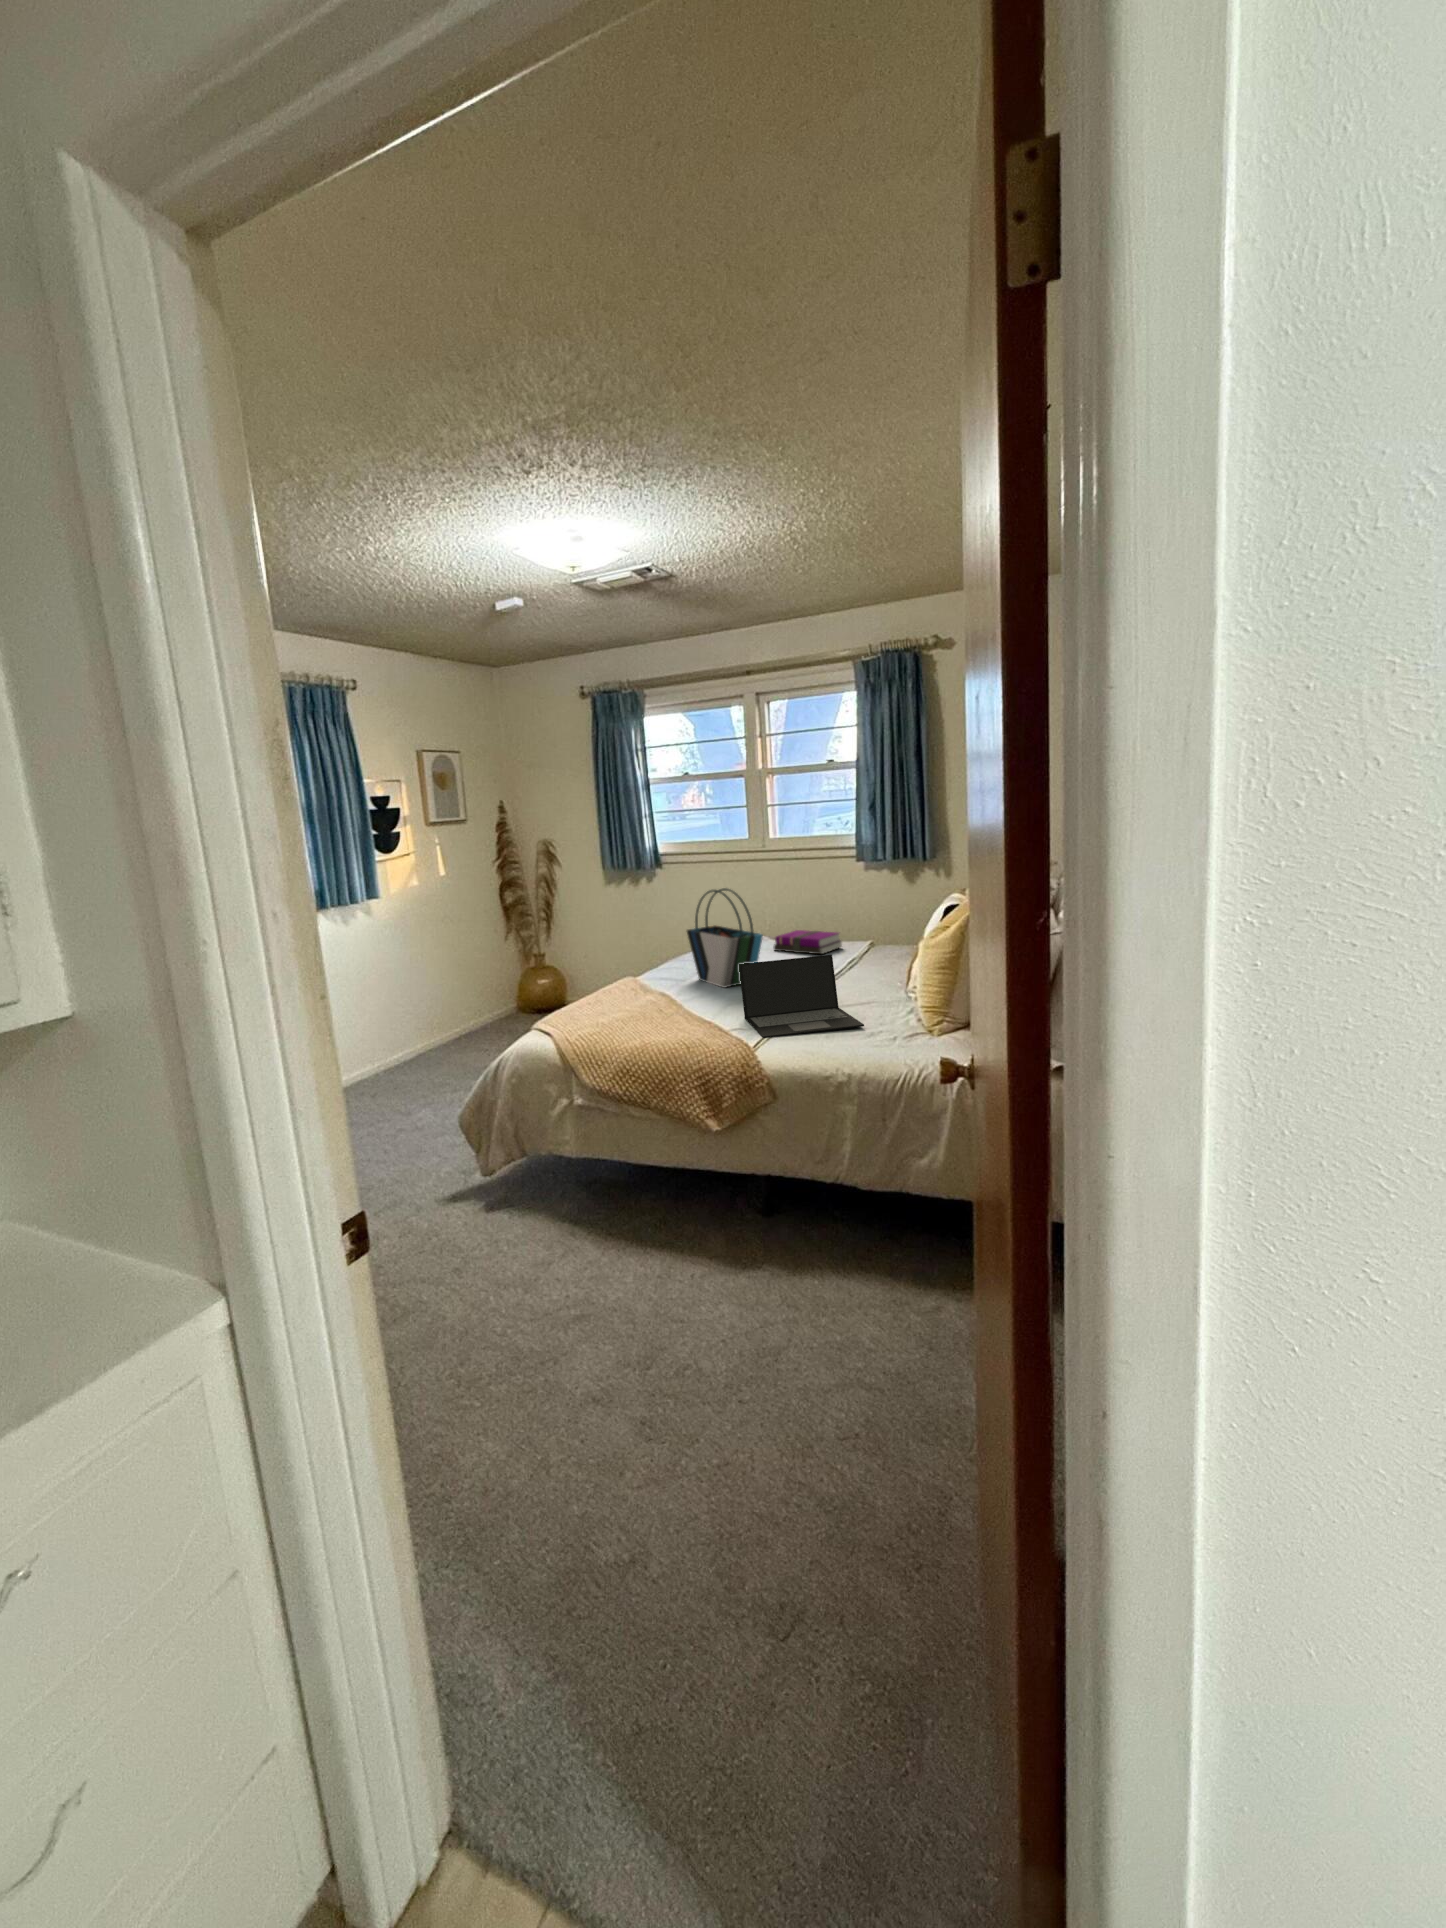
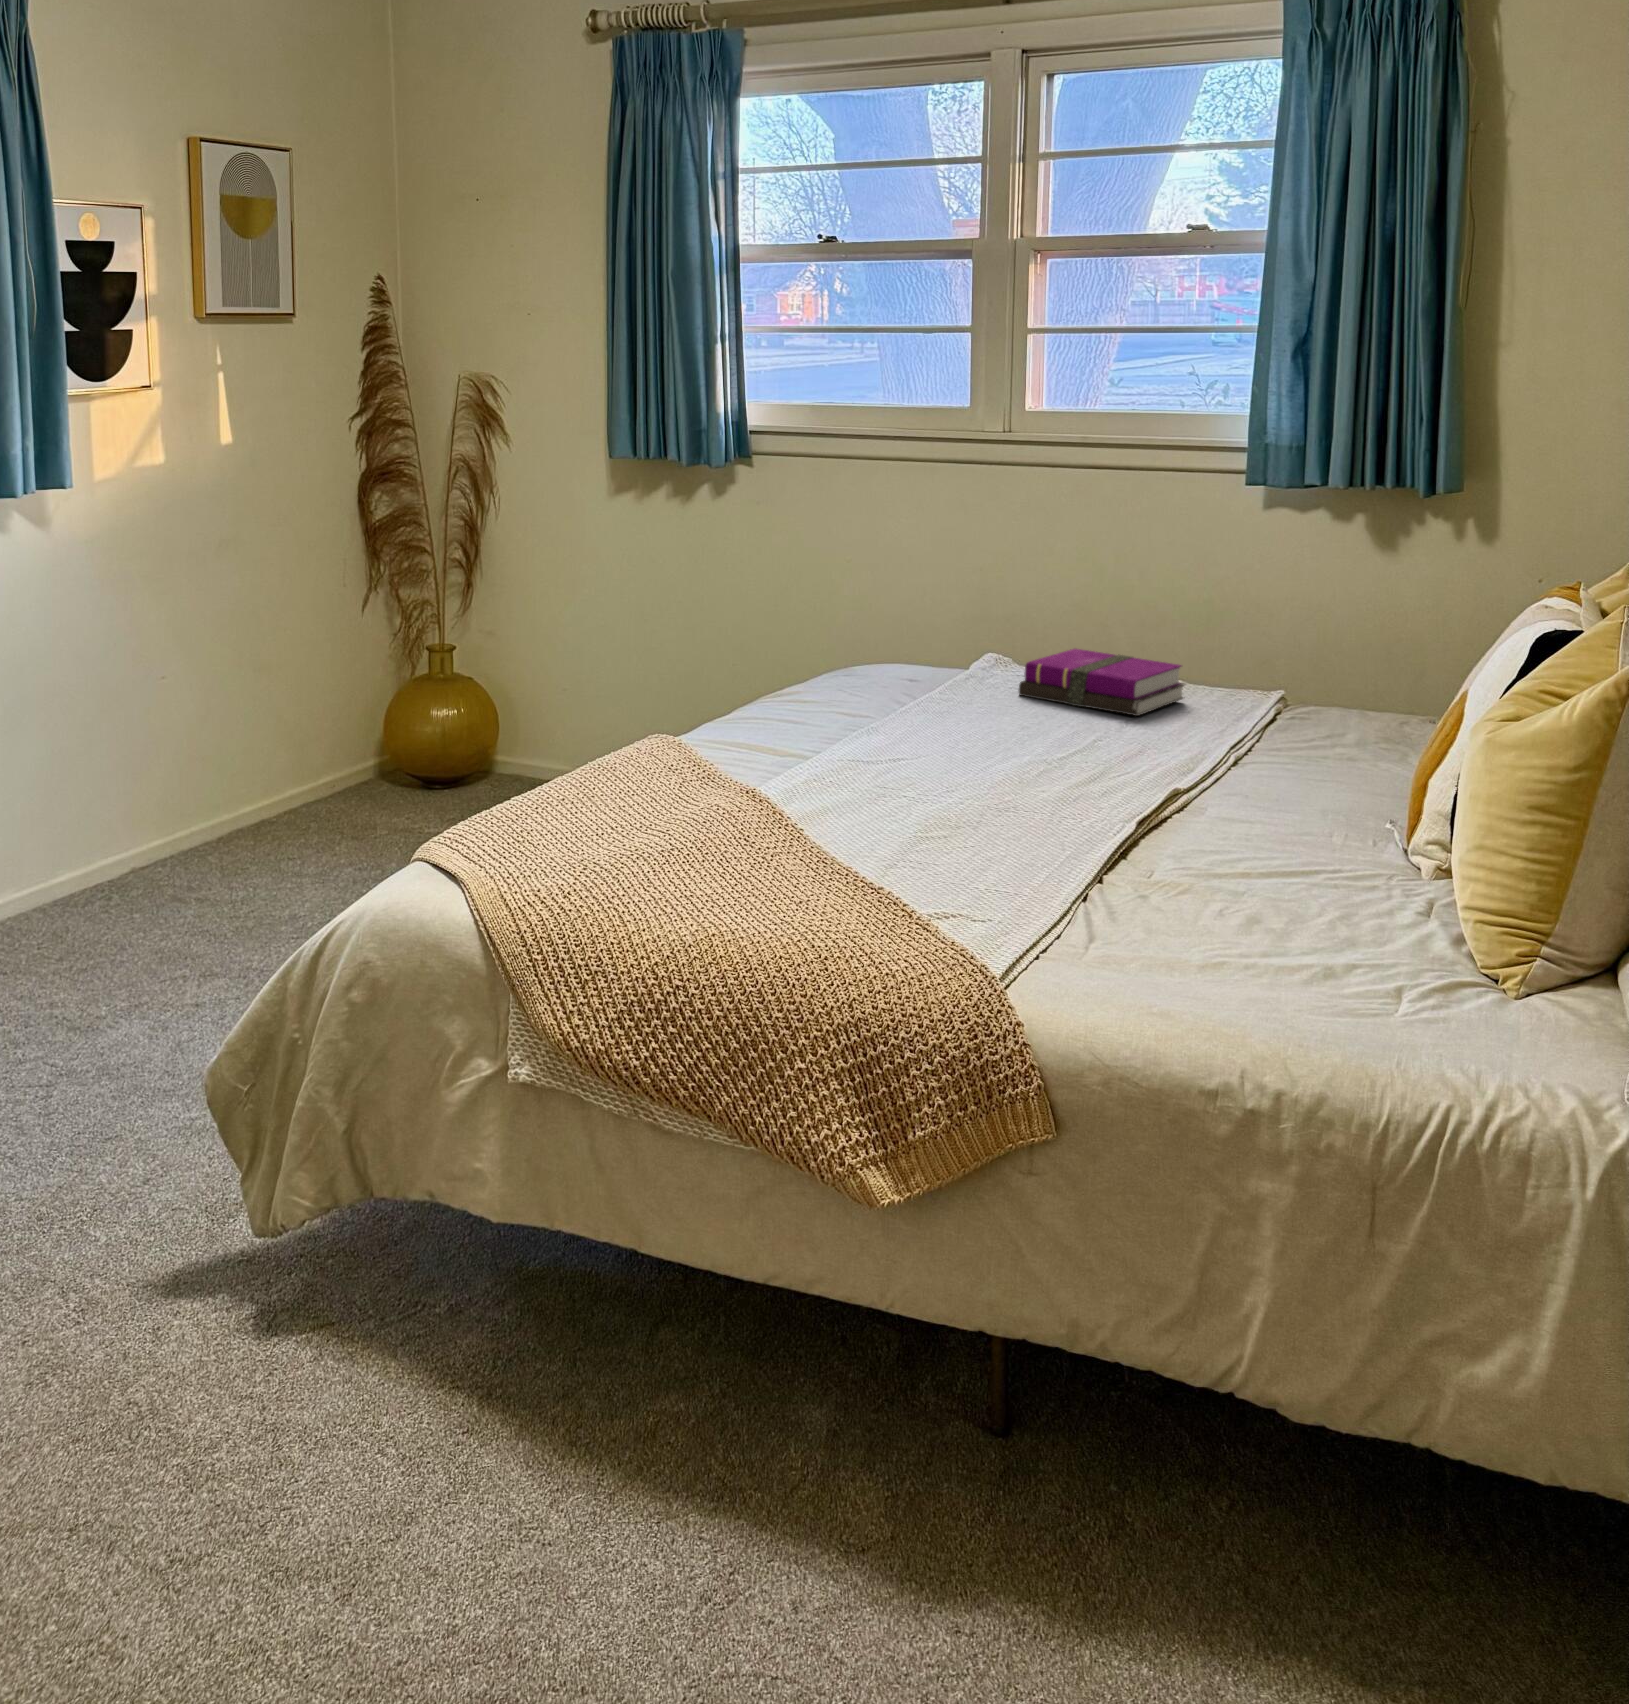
tote bag: present [687,888,763,988] -> none [833,551,1029,794]
laptop: present [739,955,864,1038] -> none [985,748,1290,950]

